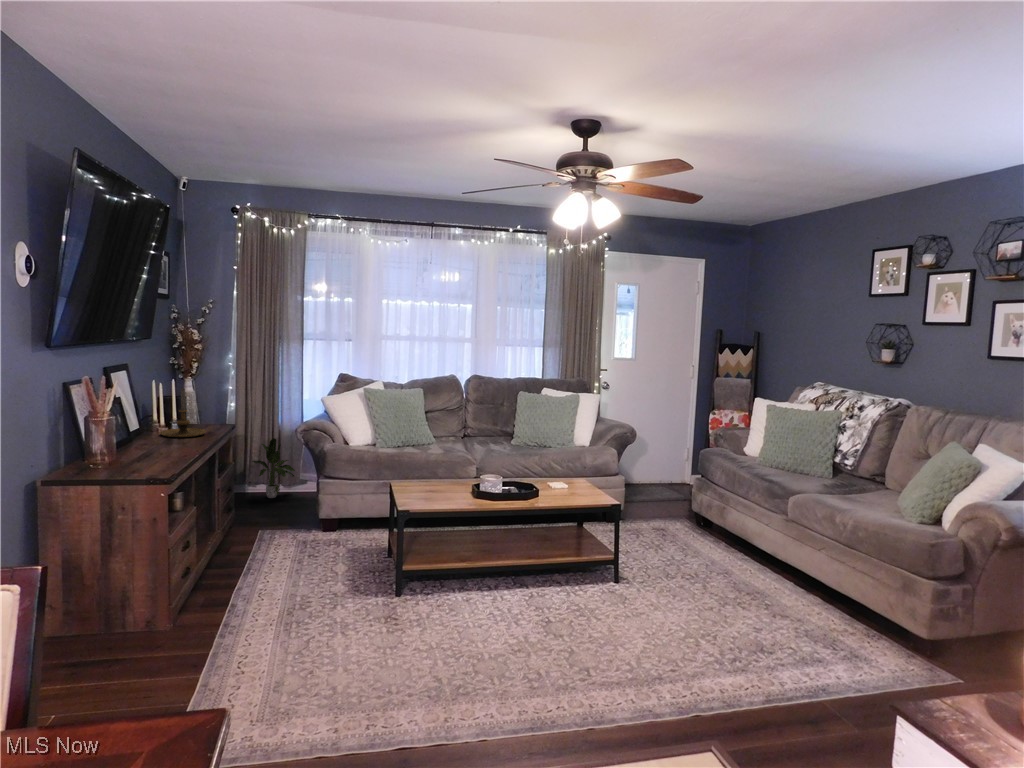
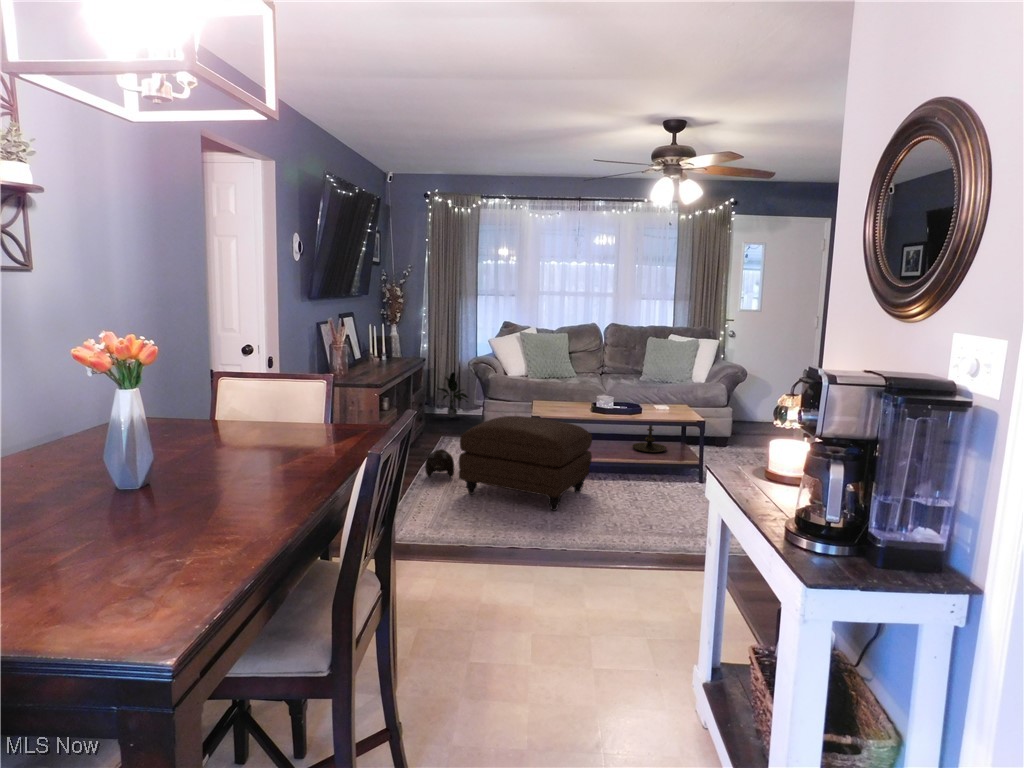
candle holder: present [160,388,206,437] -> present [633,424,667,453]
ottoman: none [297,514,488,658] -> present [459,416,592,511]
plush toy: none [241,567,287,612] -> present [425,449,454,478]

